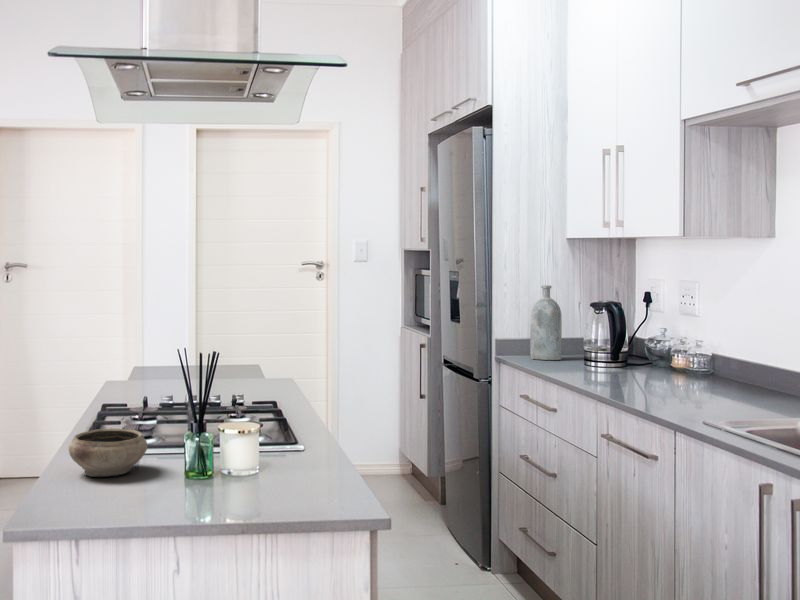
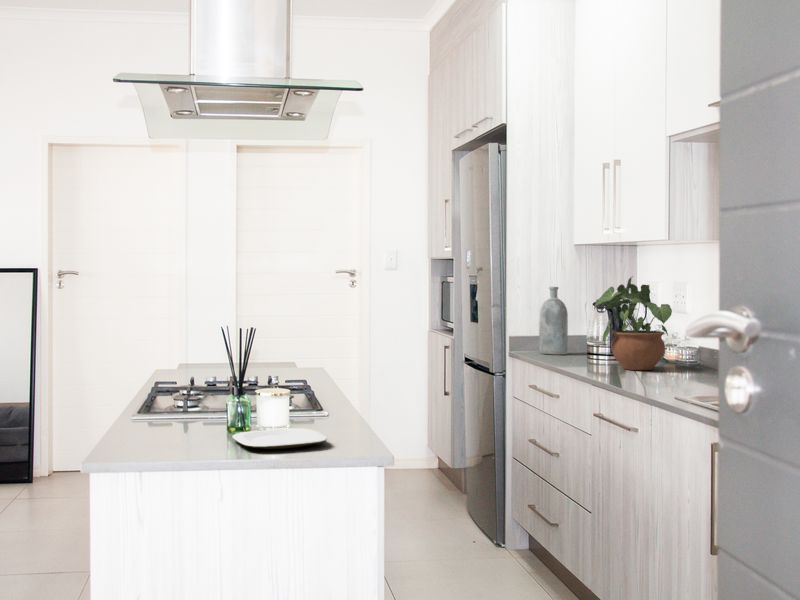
potted plant: none [596,276,684,381] -> present [594,276,672,370]
ceramic bowl: present [69,428,147,477] -> none [128,394,194,433]
plate: none [194,469,309,501] -> present [232,428,327,449]

